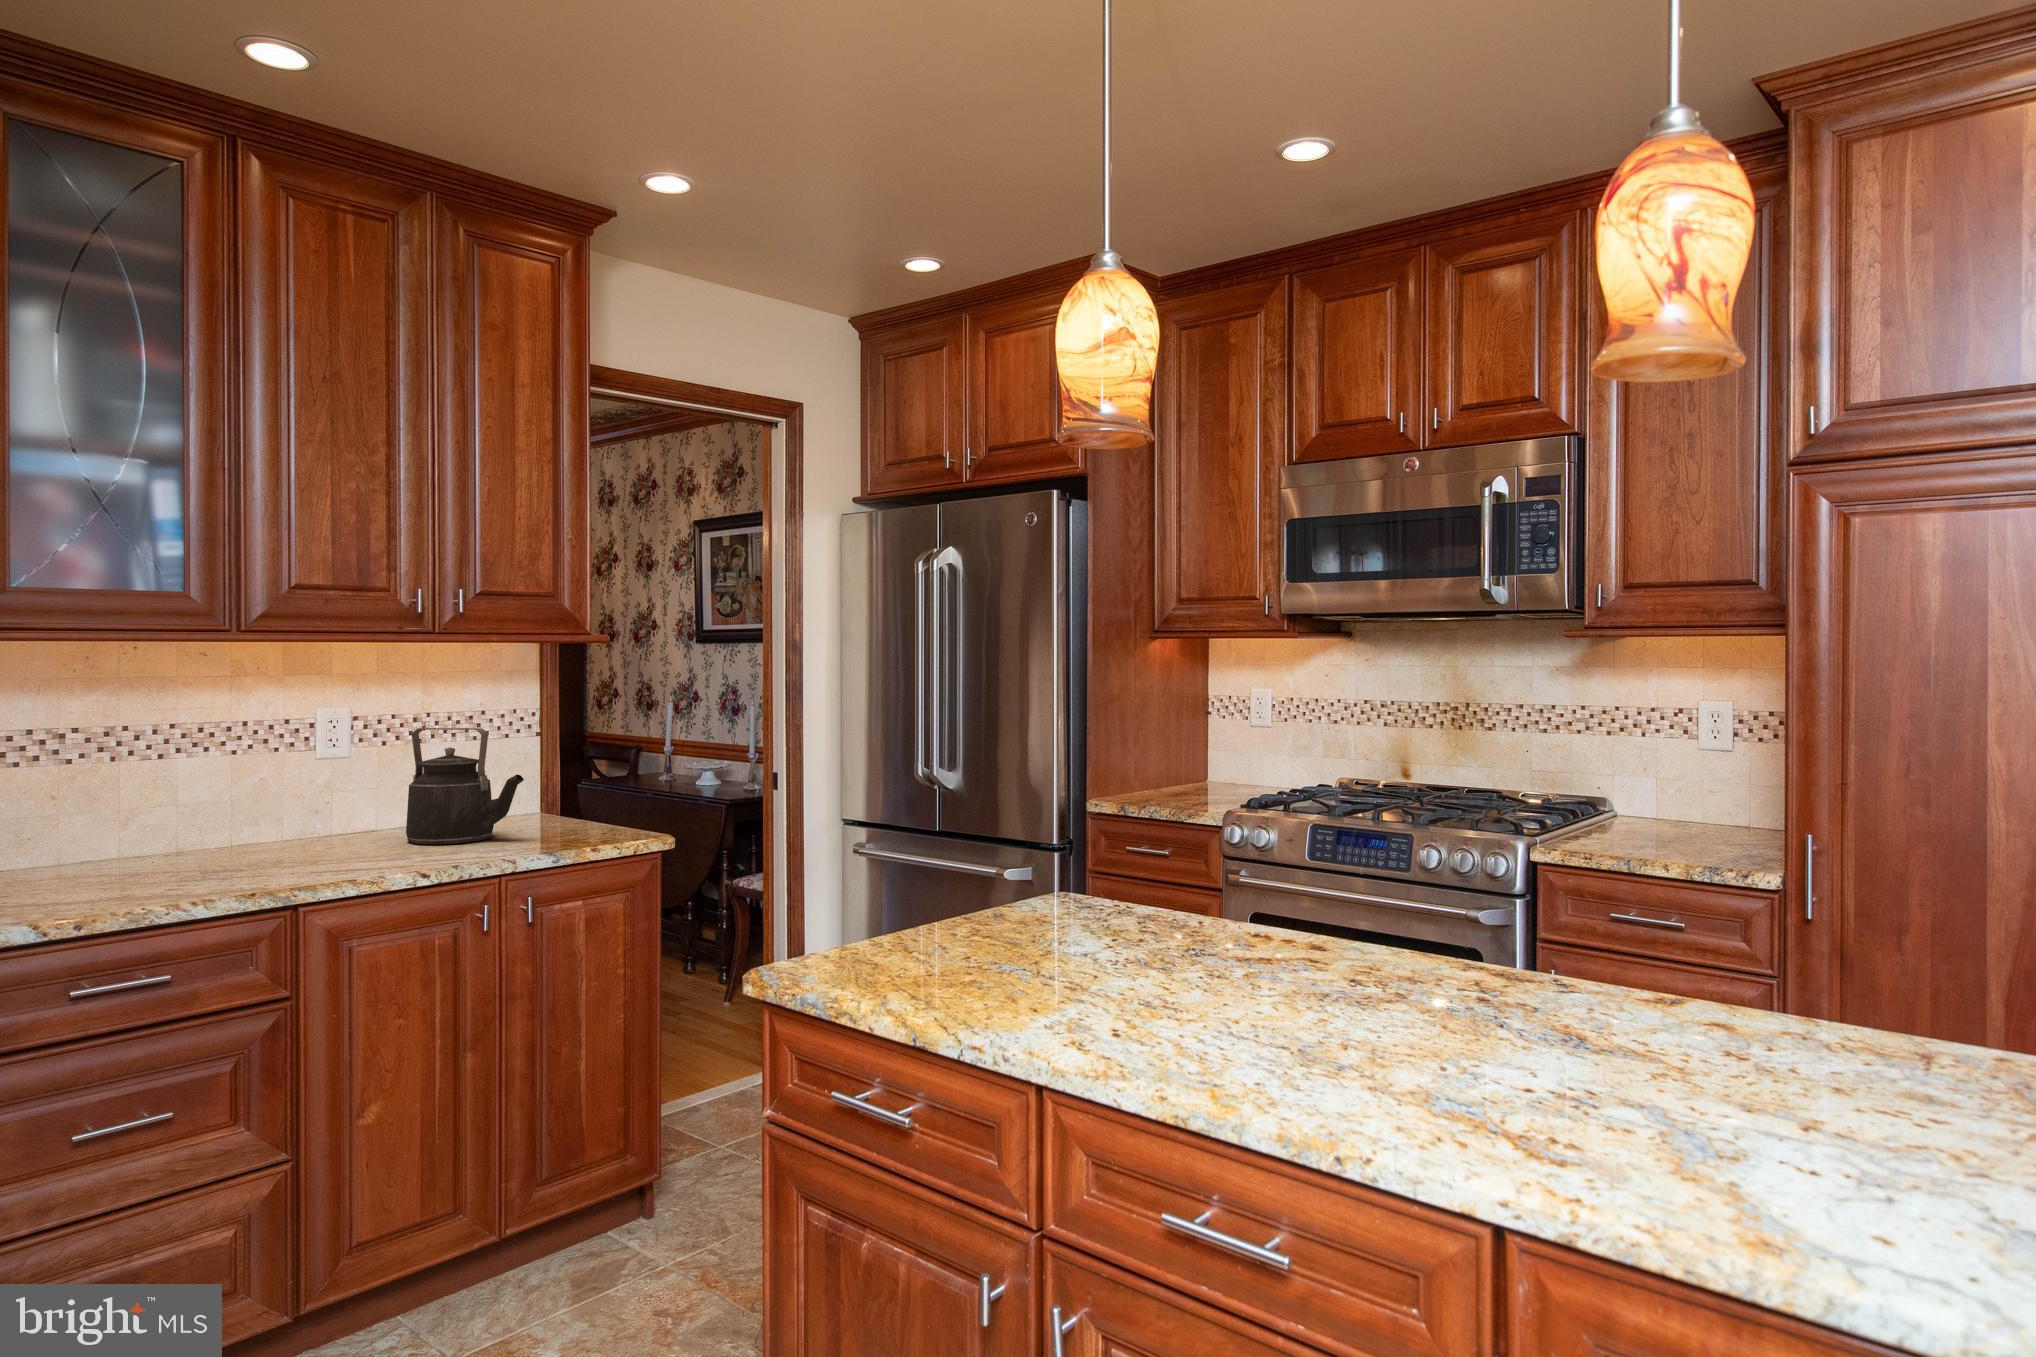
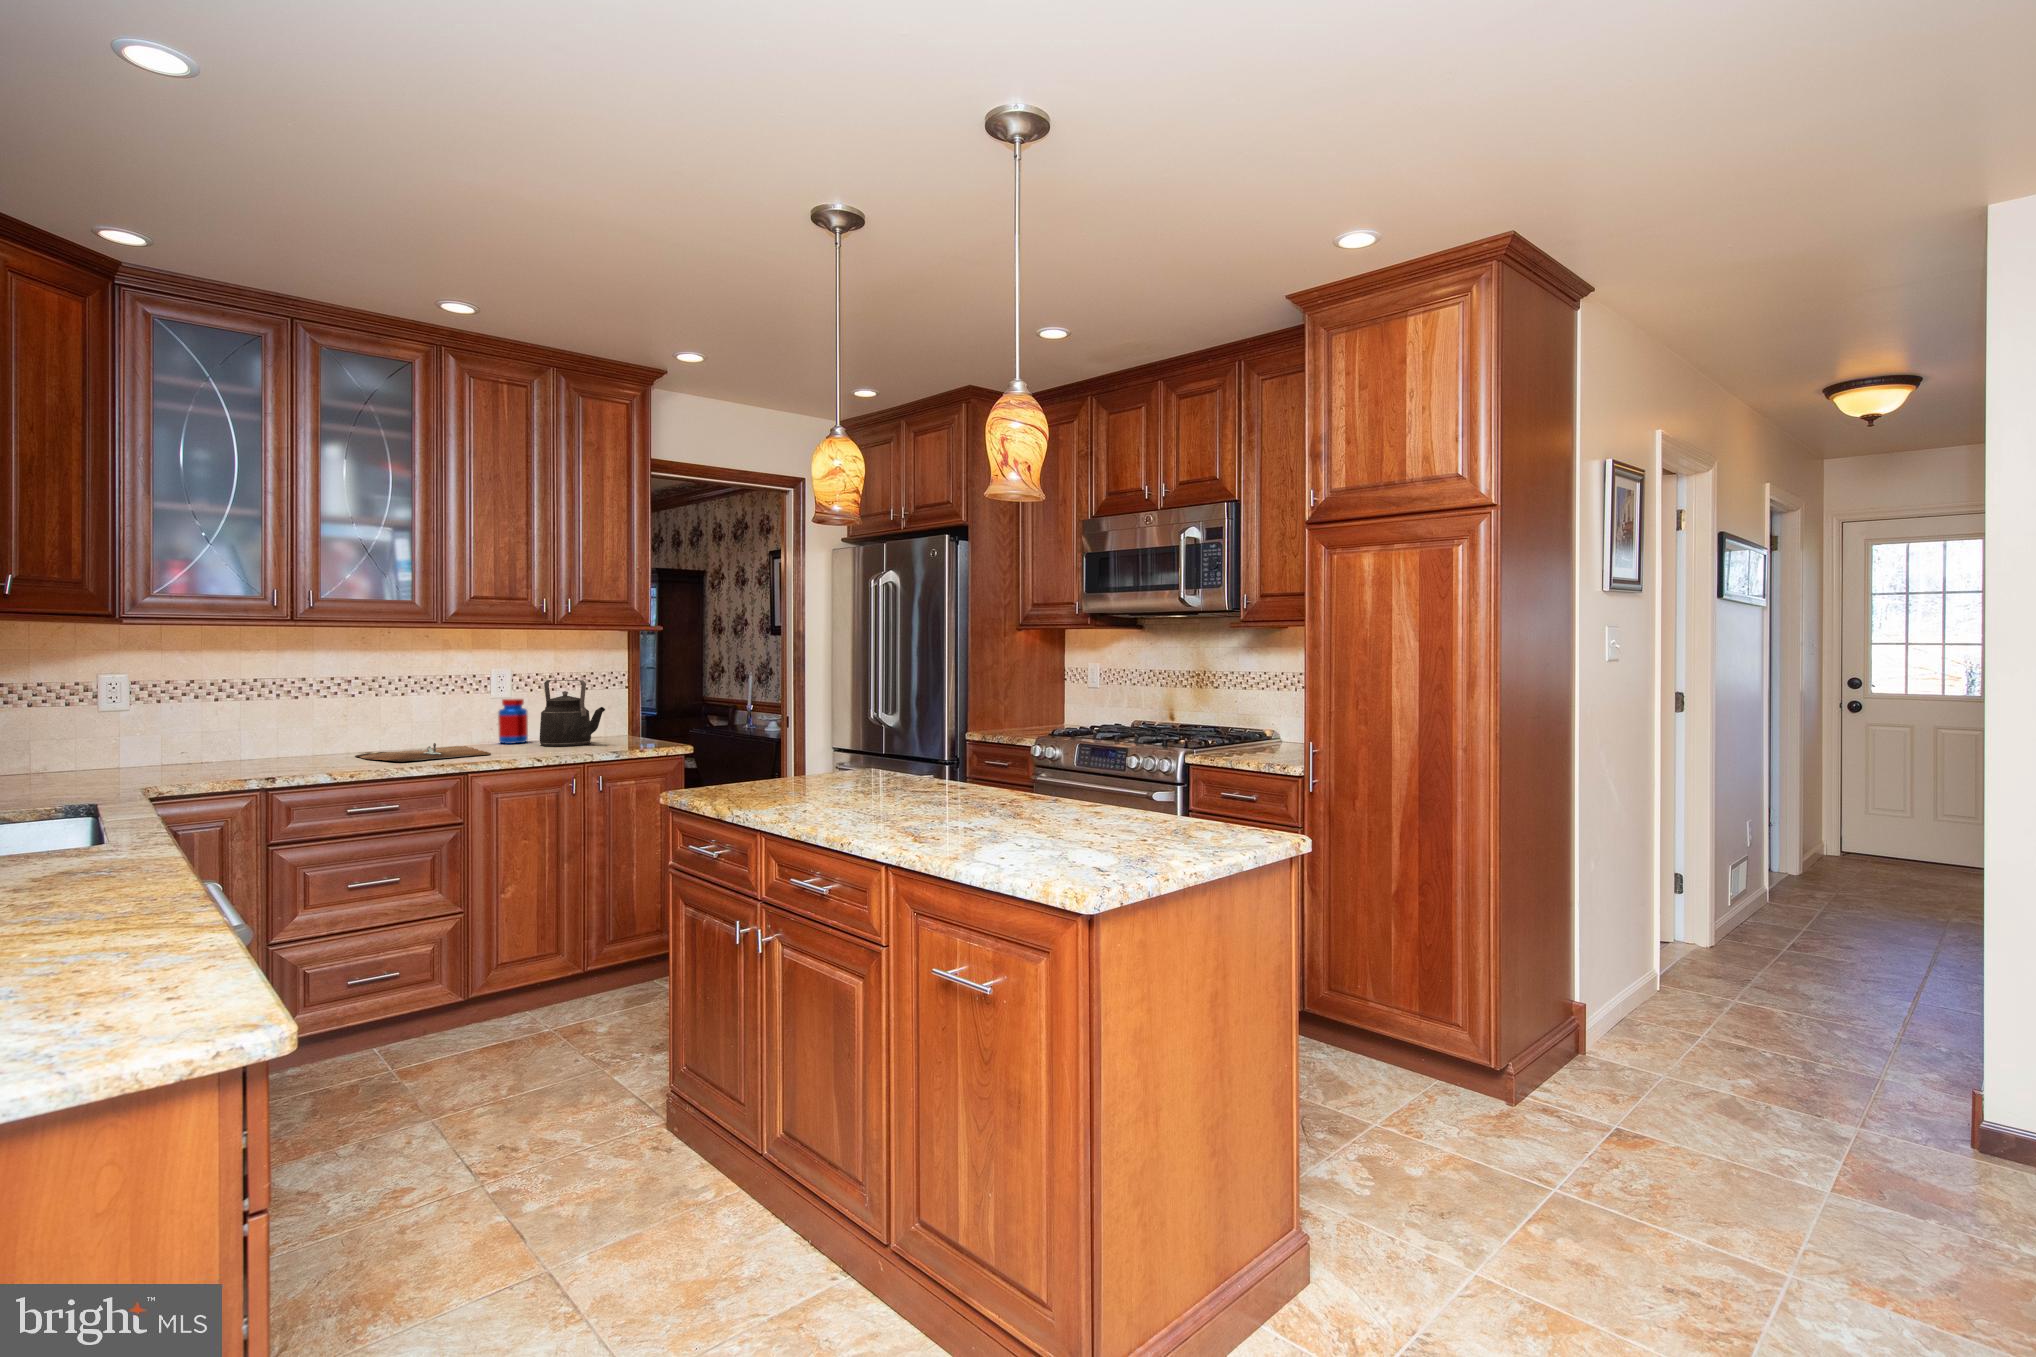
jar: none [329,761,380,840] -> present [498,699,528,744]
cutting board: none [73,847,333,890] -> present [356,743,491,762]

